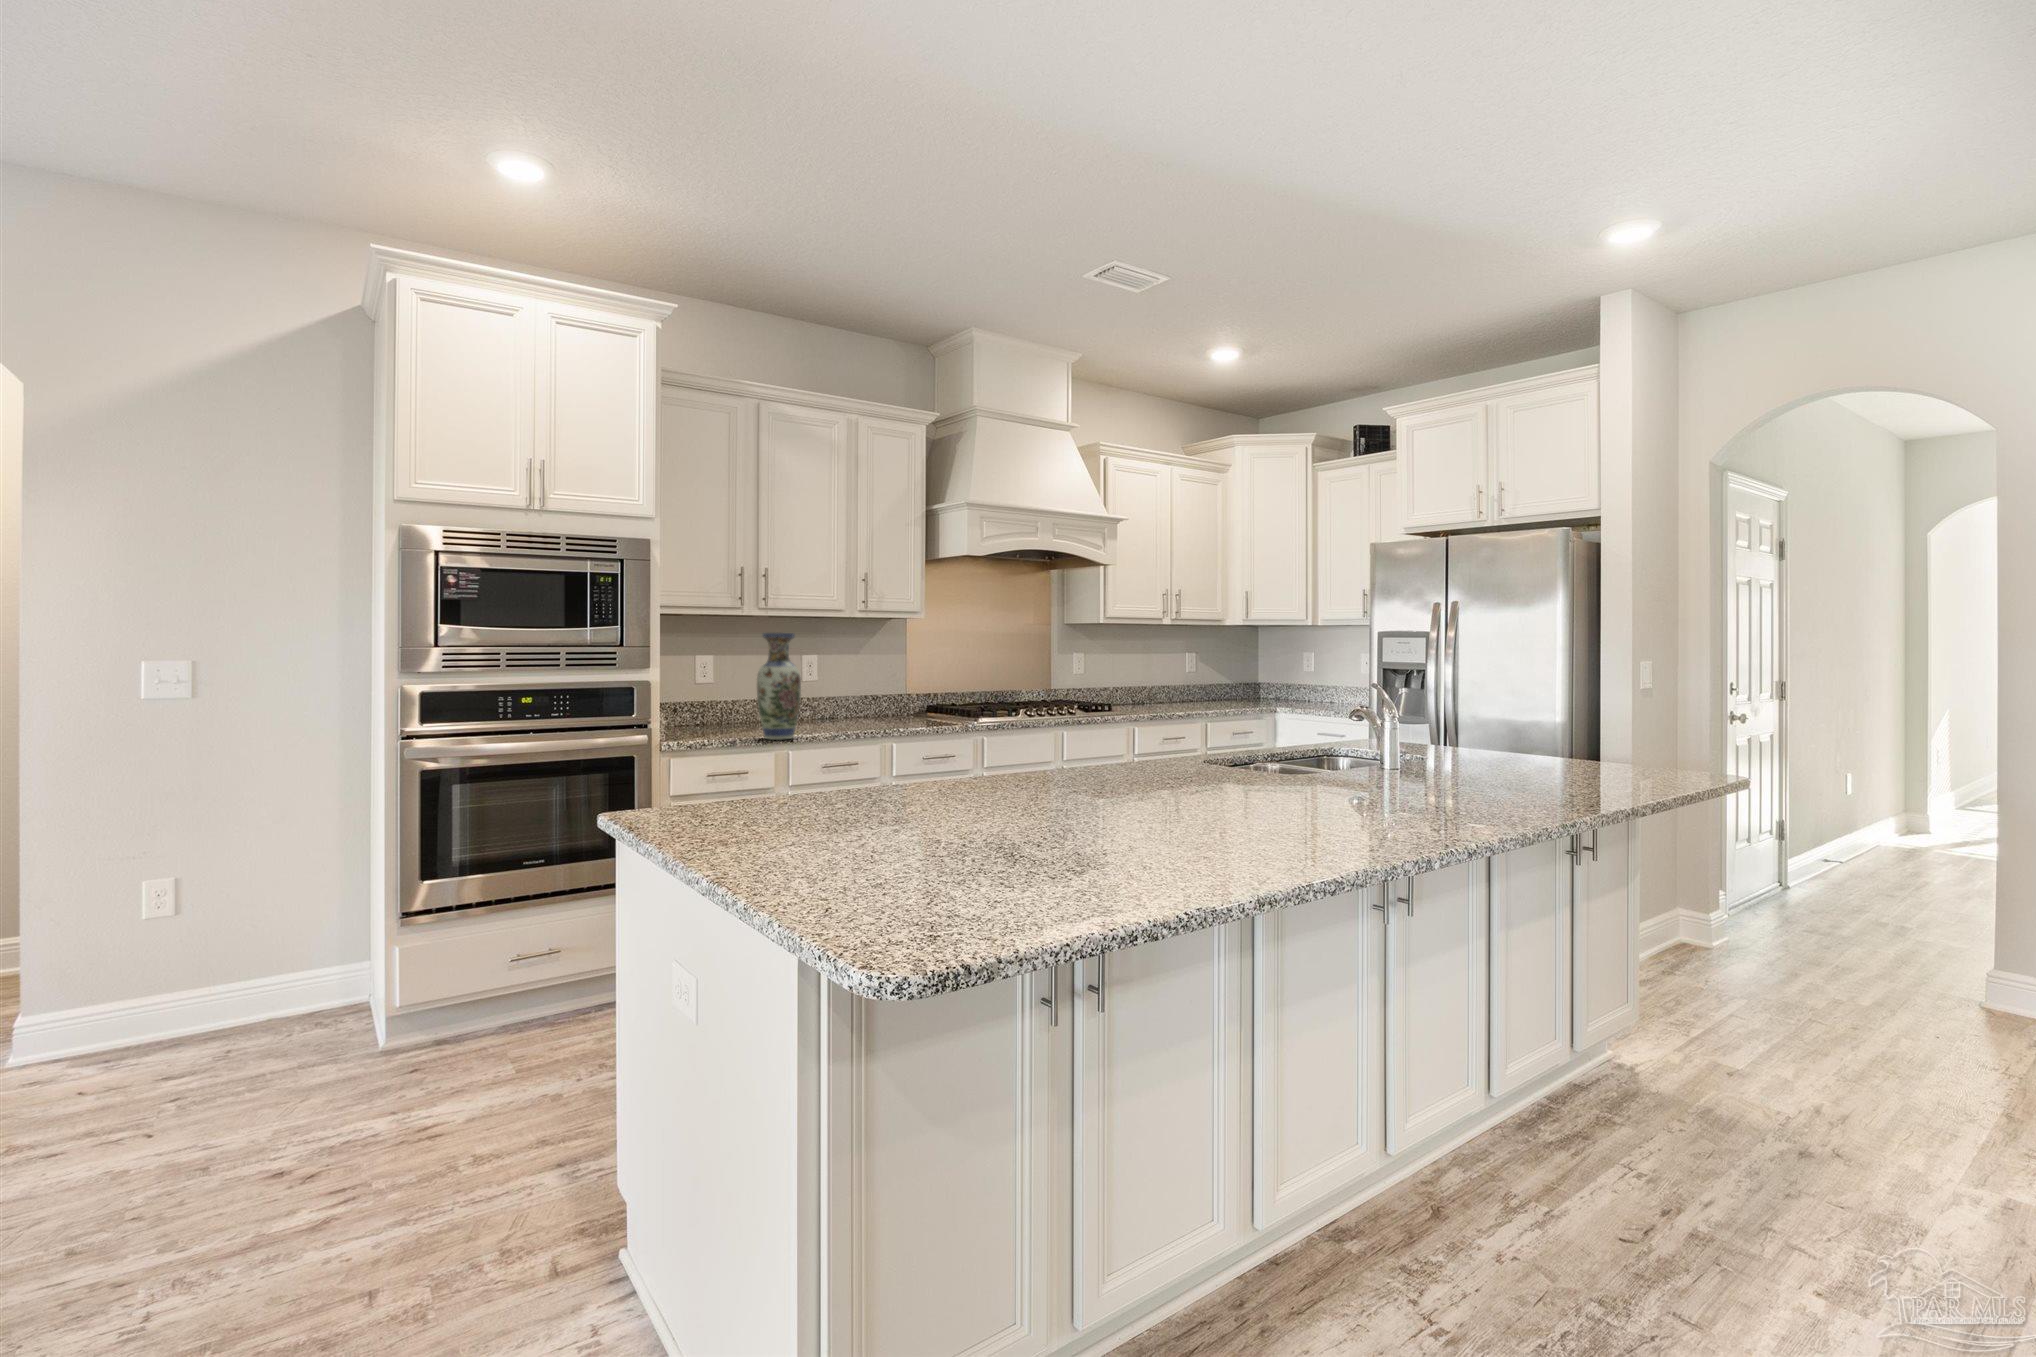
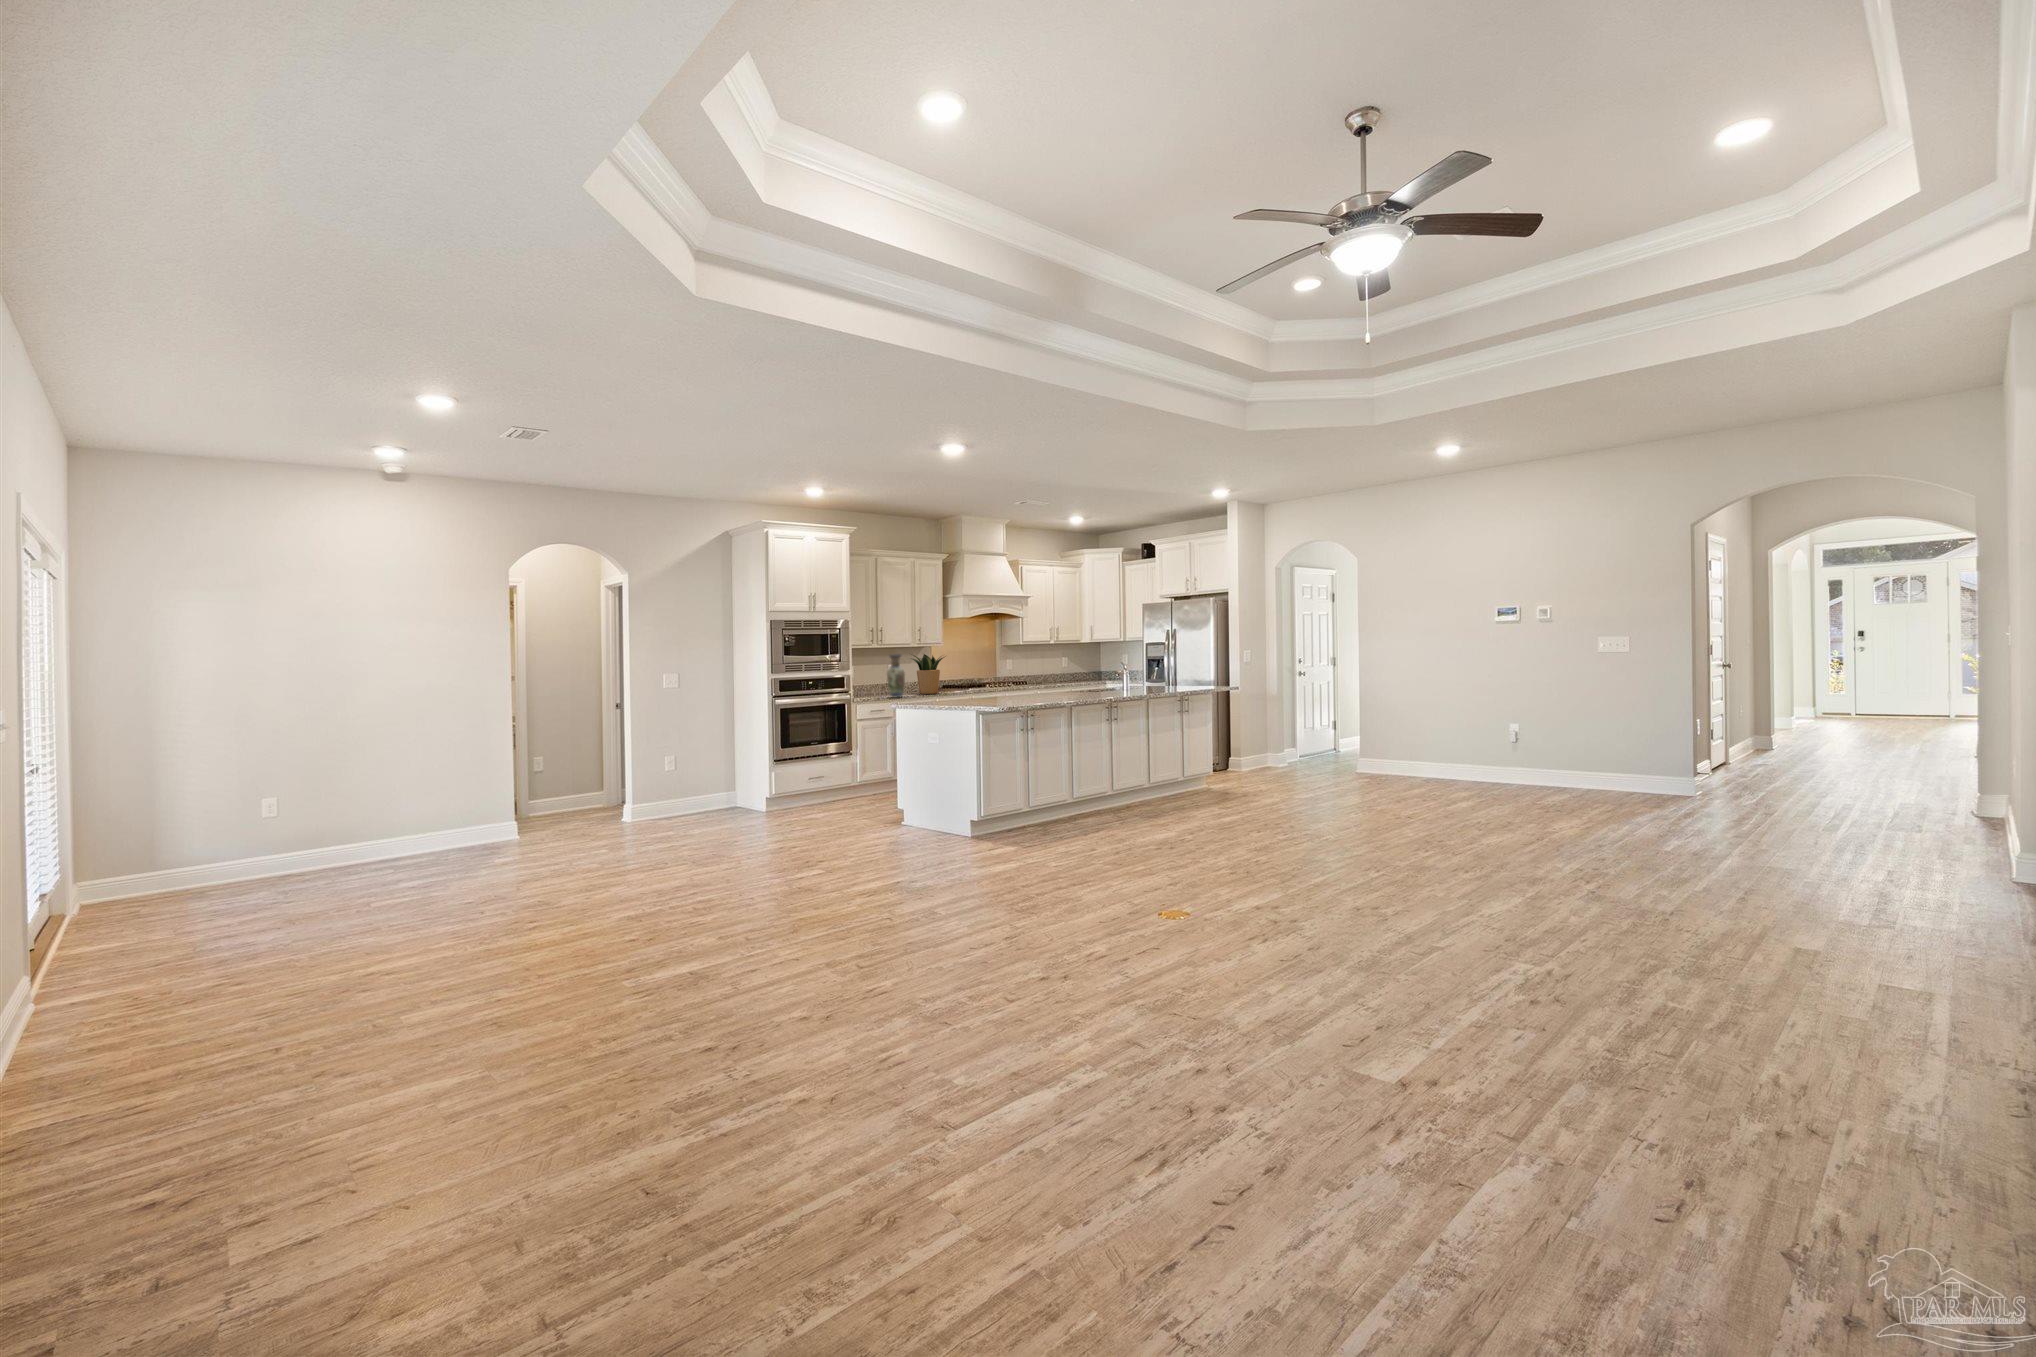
potted plant: none [828,632,917,730] -> present [911,654,944,694]

